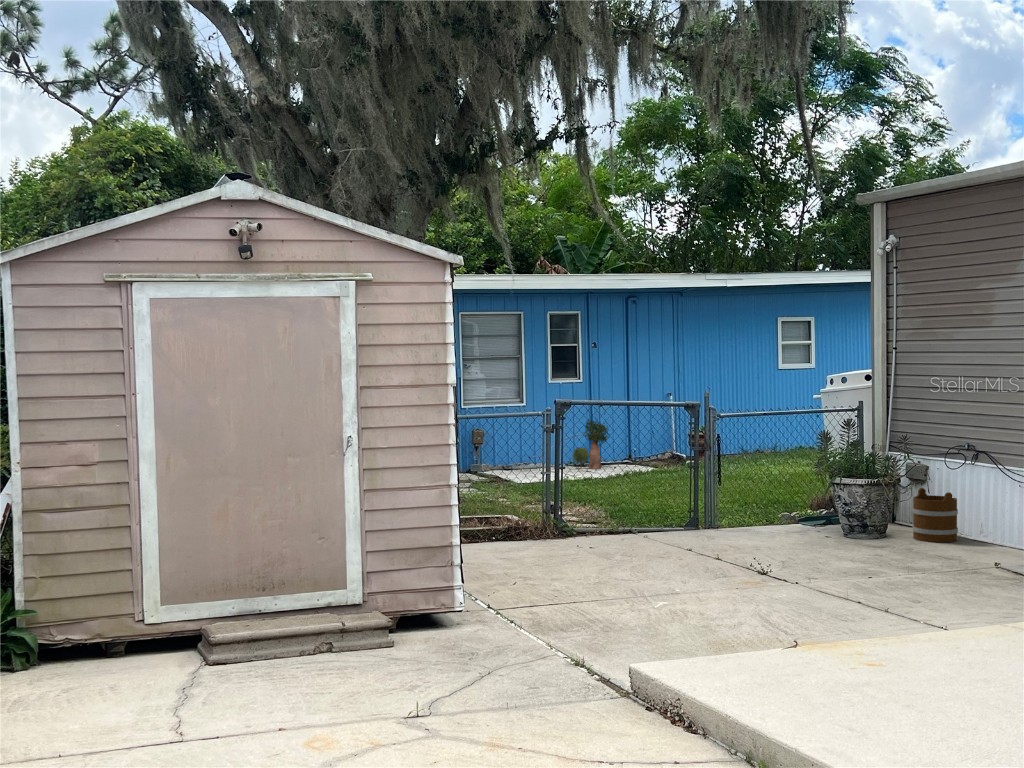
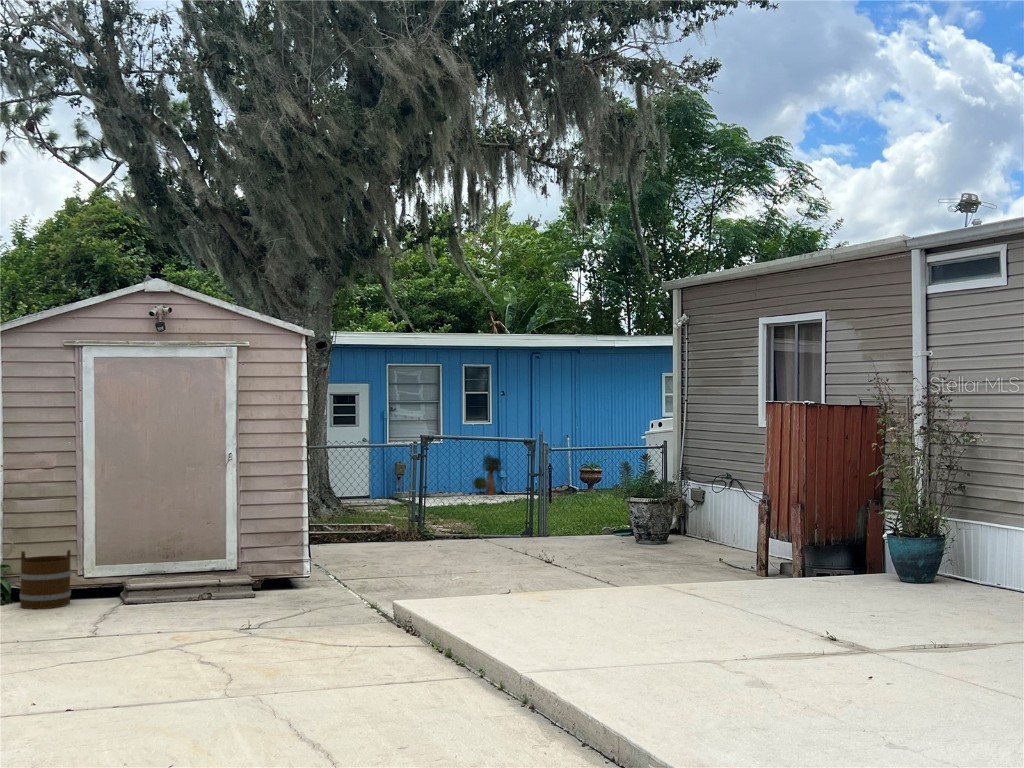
bucket: present [912,488,958,542] -> present [20,550,71,609]

